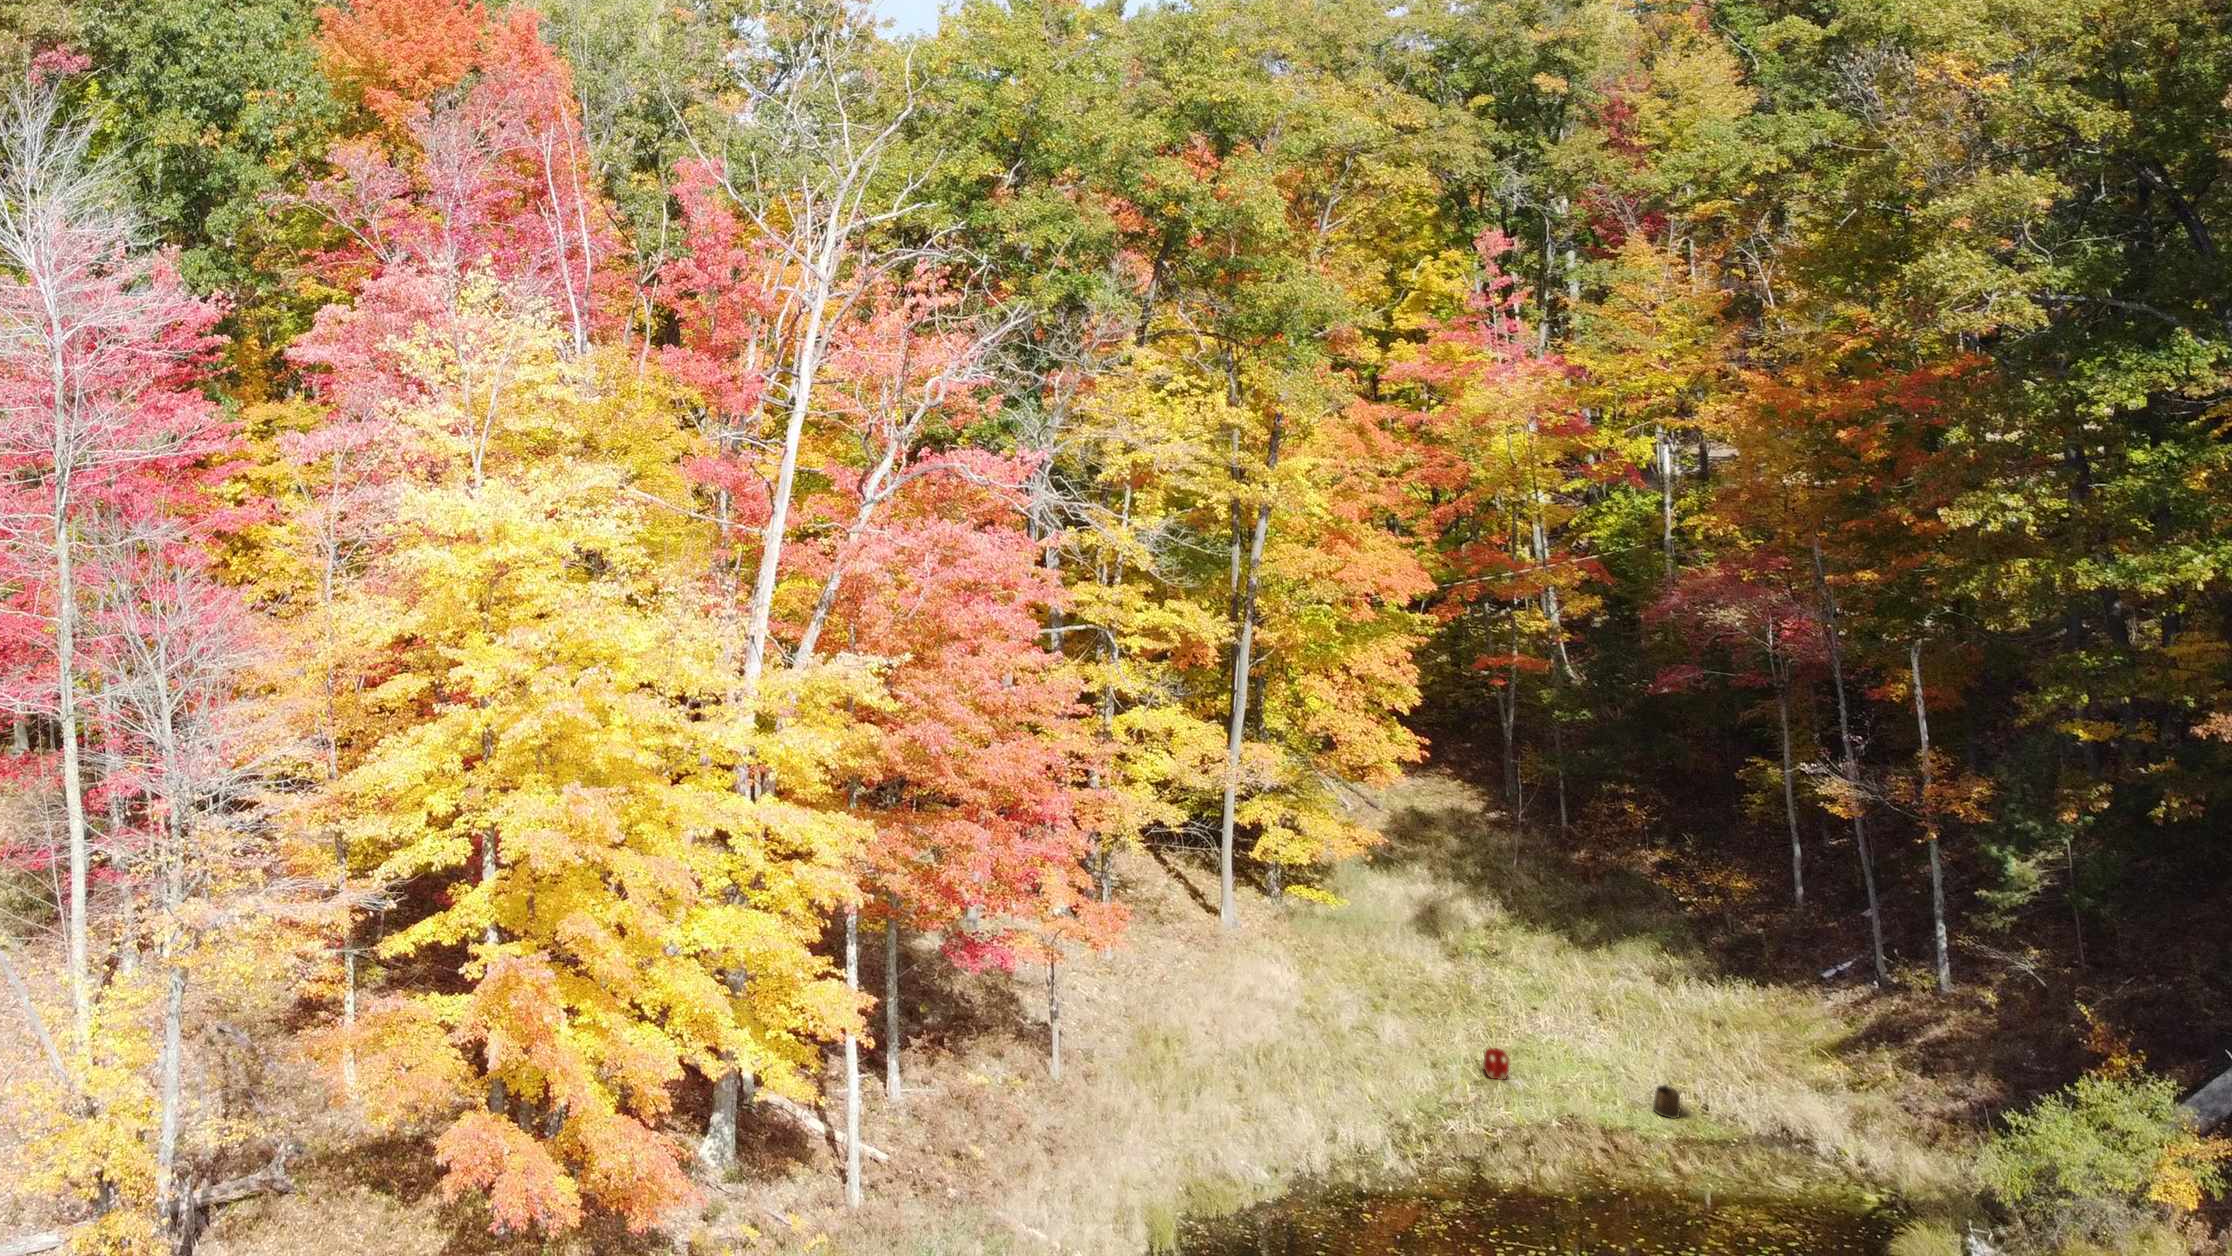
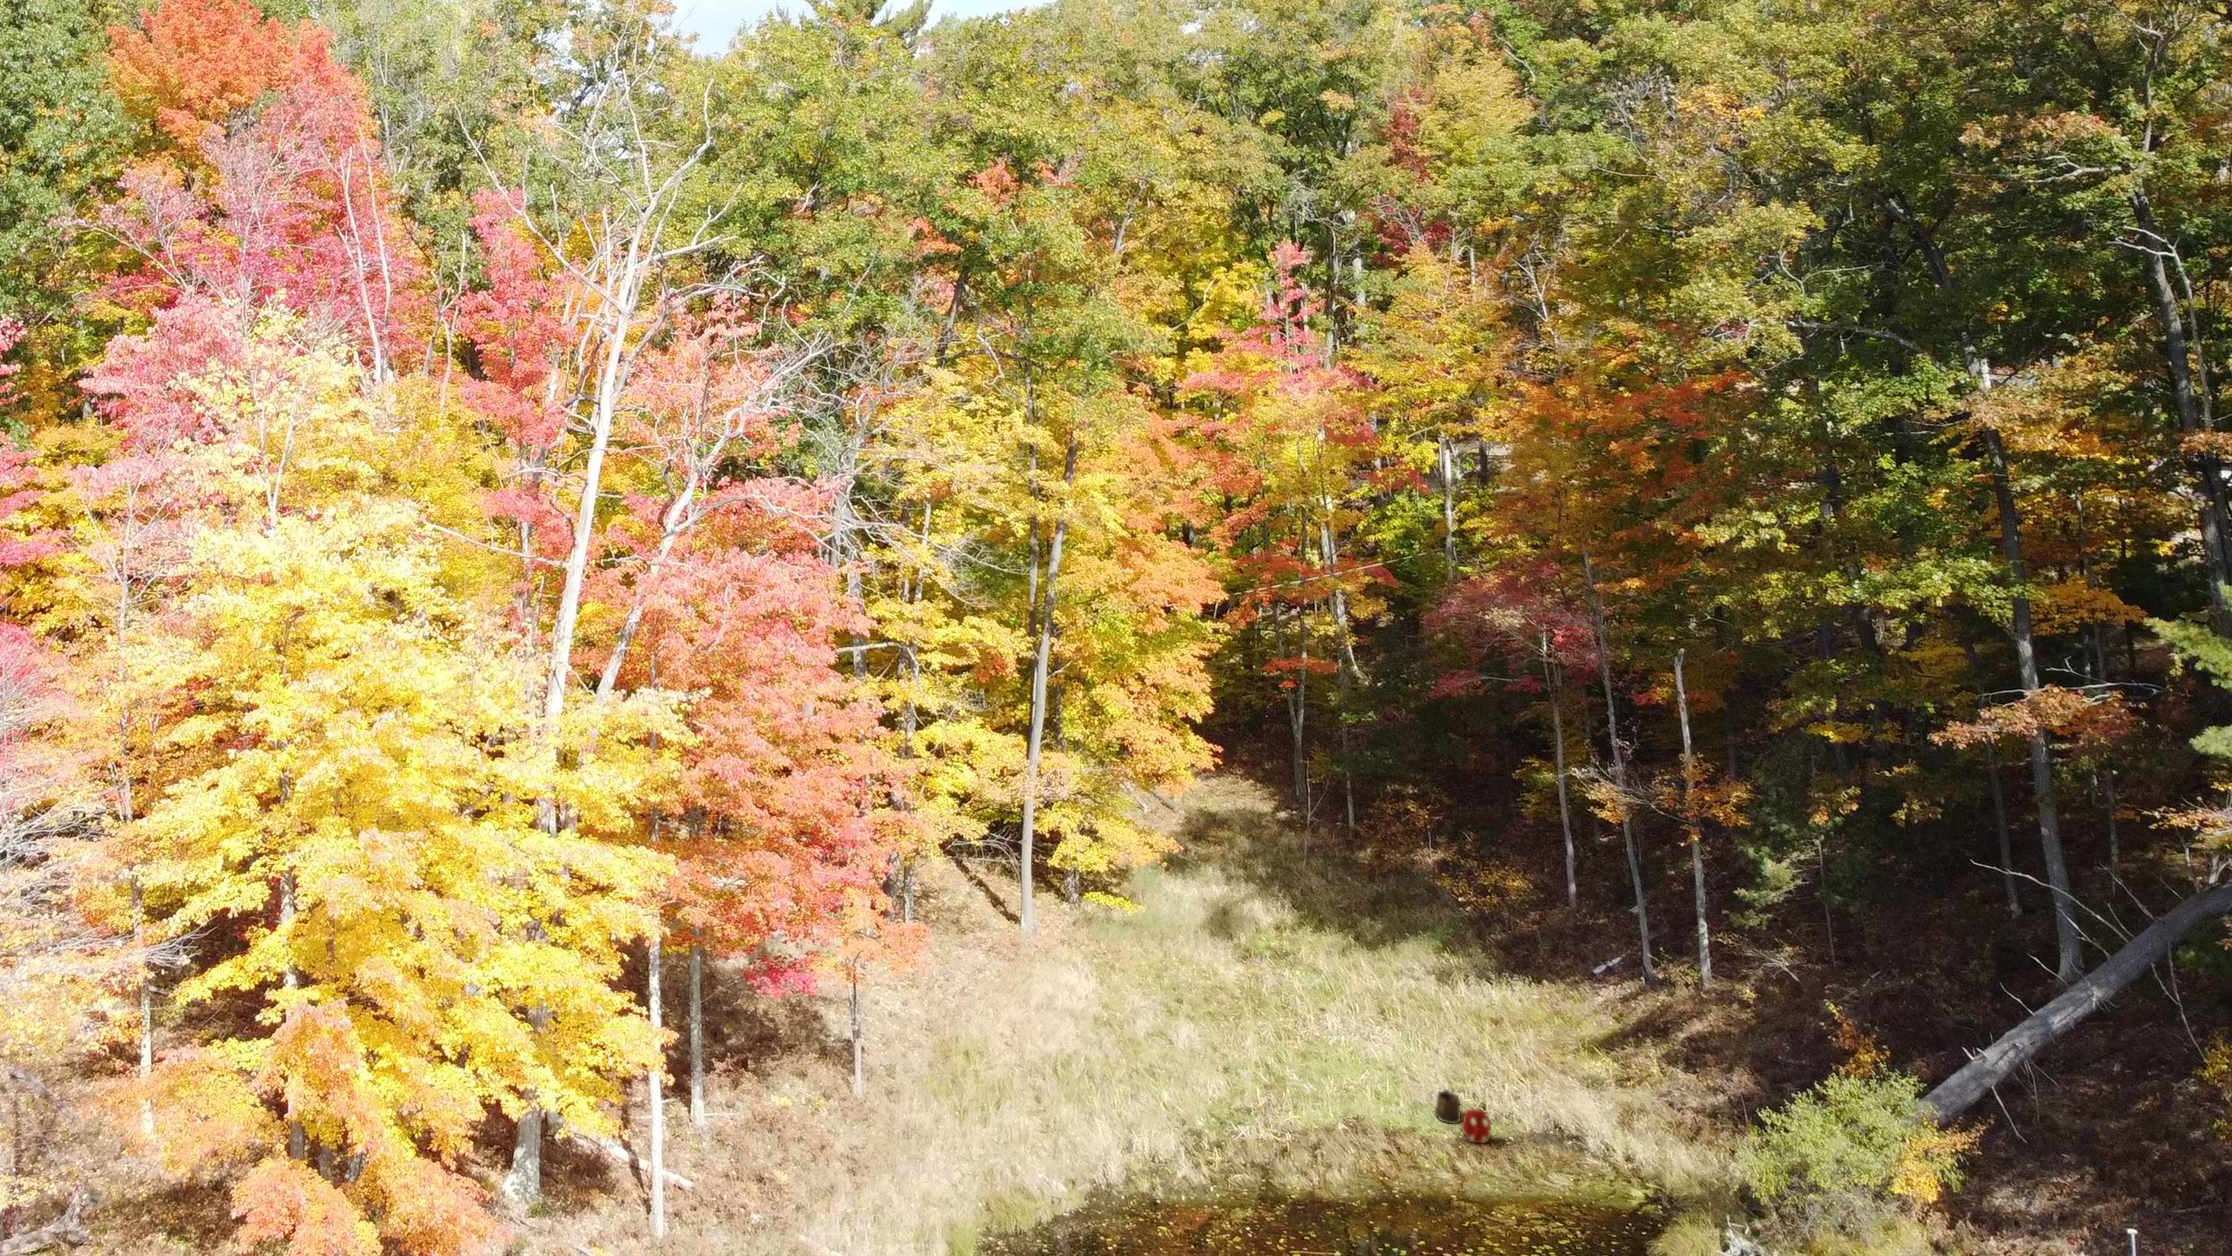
backpack: present [1483,1048,1509,1080] -> present [1462,1109,1491,1143]

